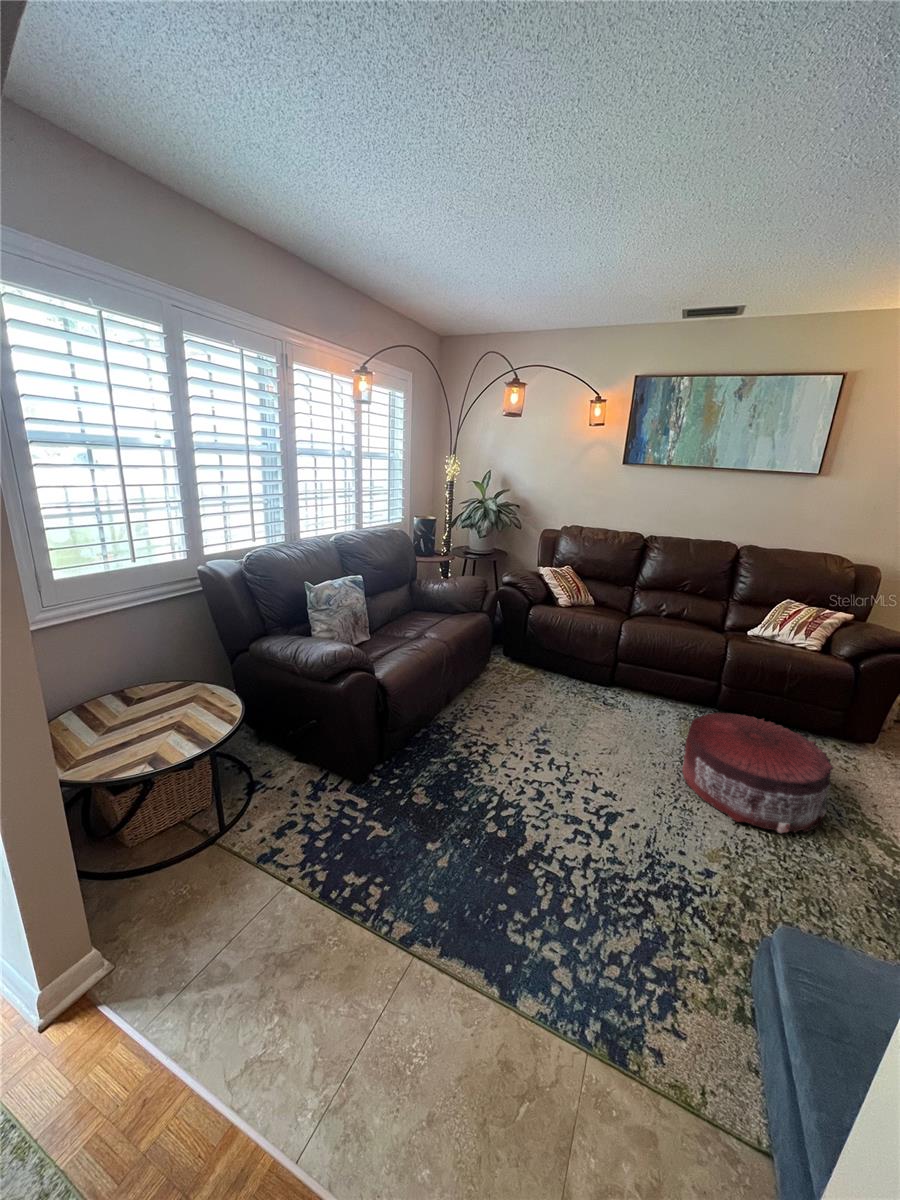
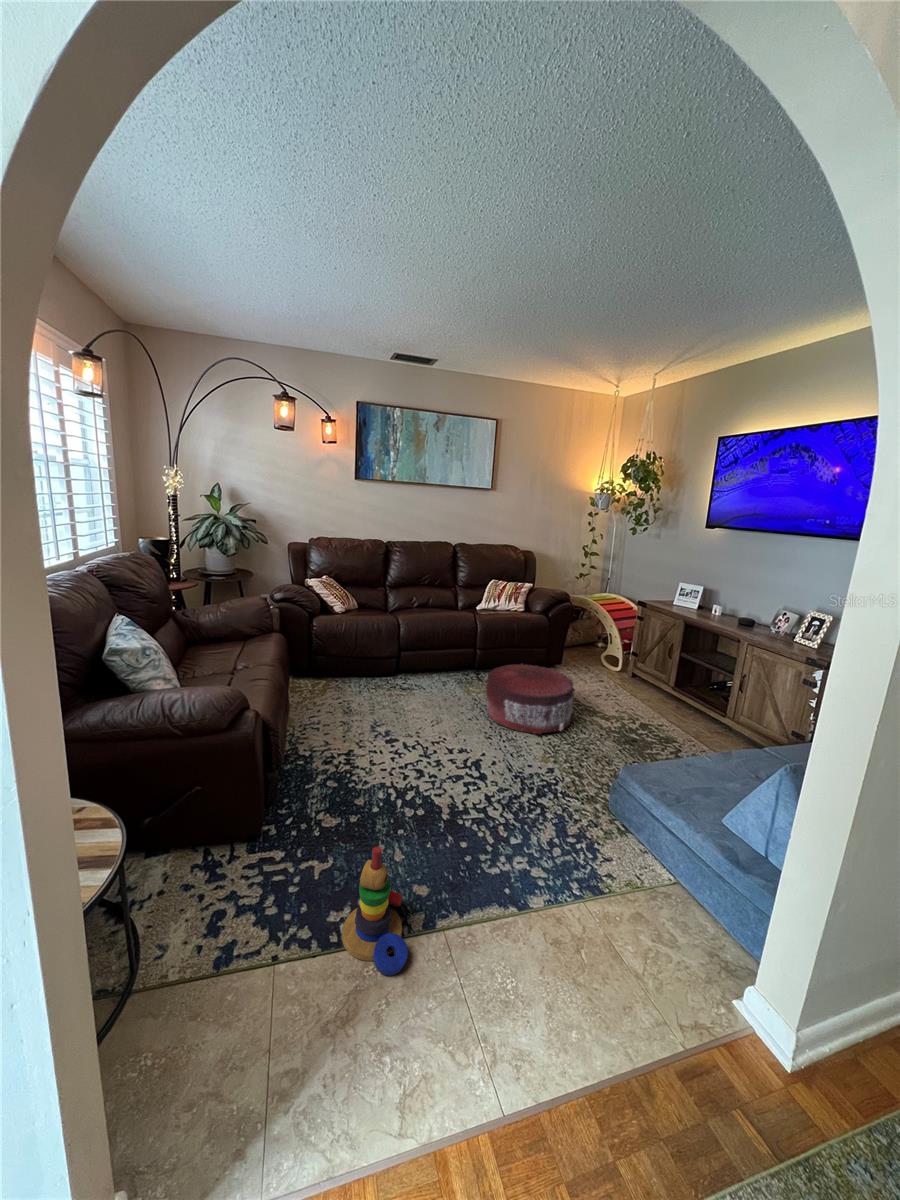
stacking toy: none [335,835,403,958] -> present [342,847,408,975]

